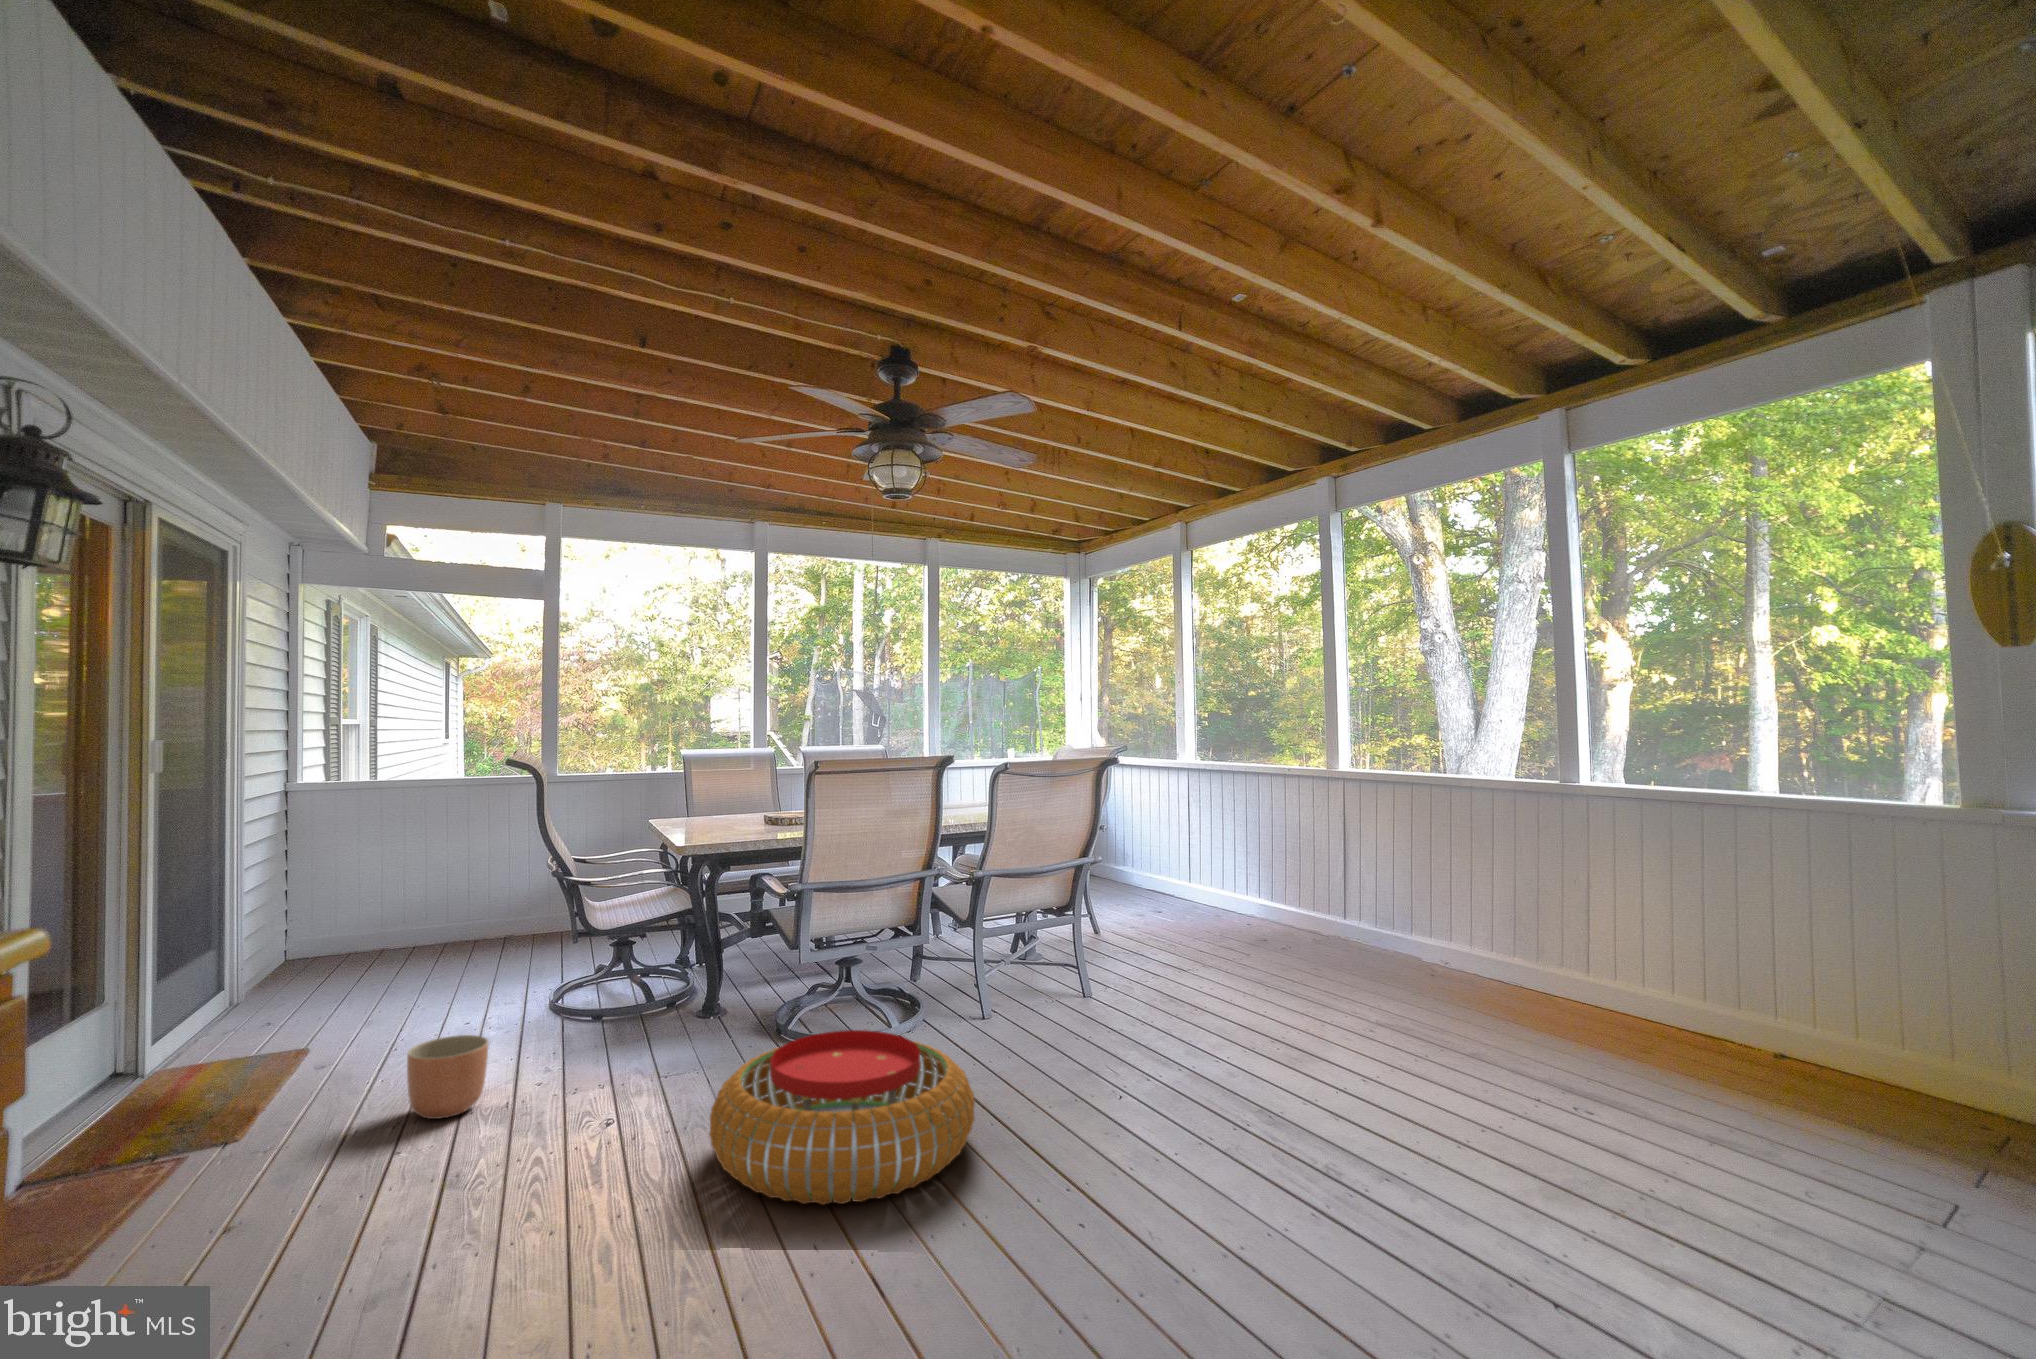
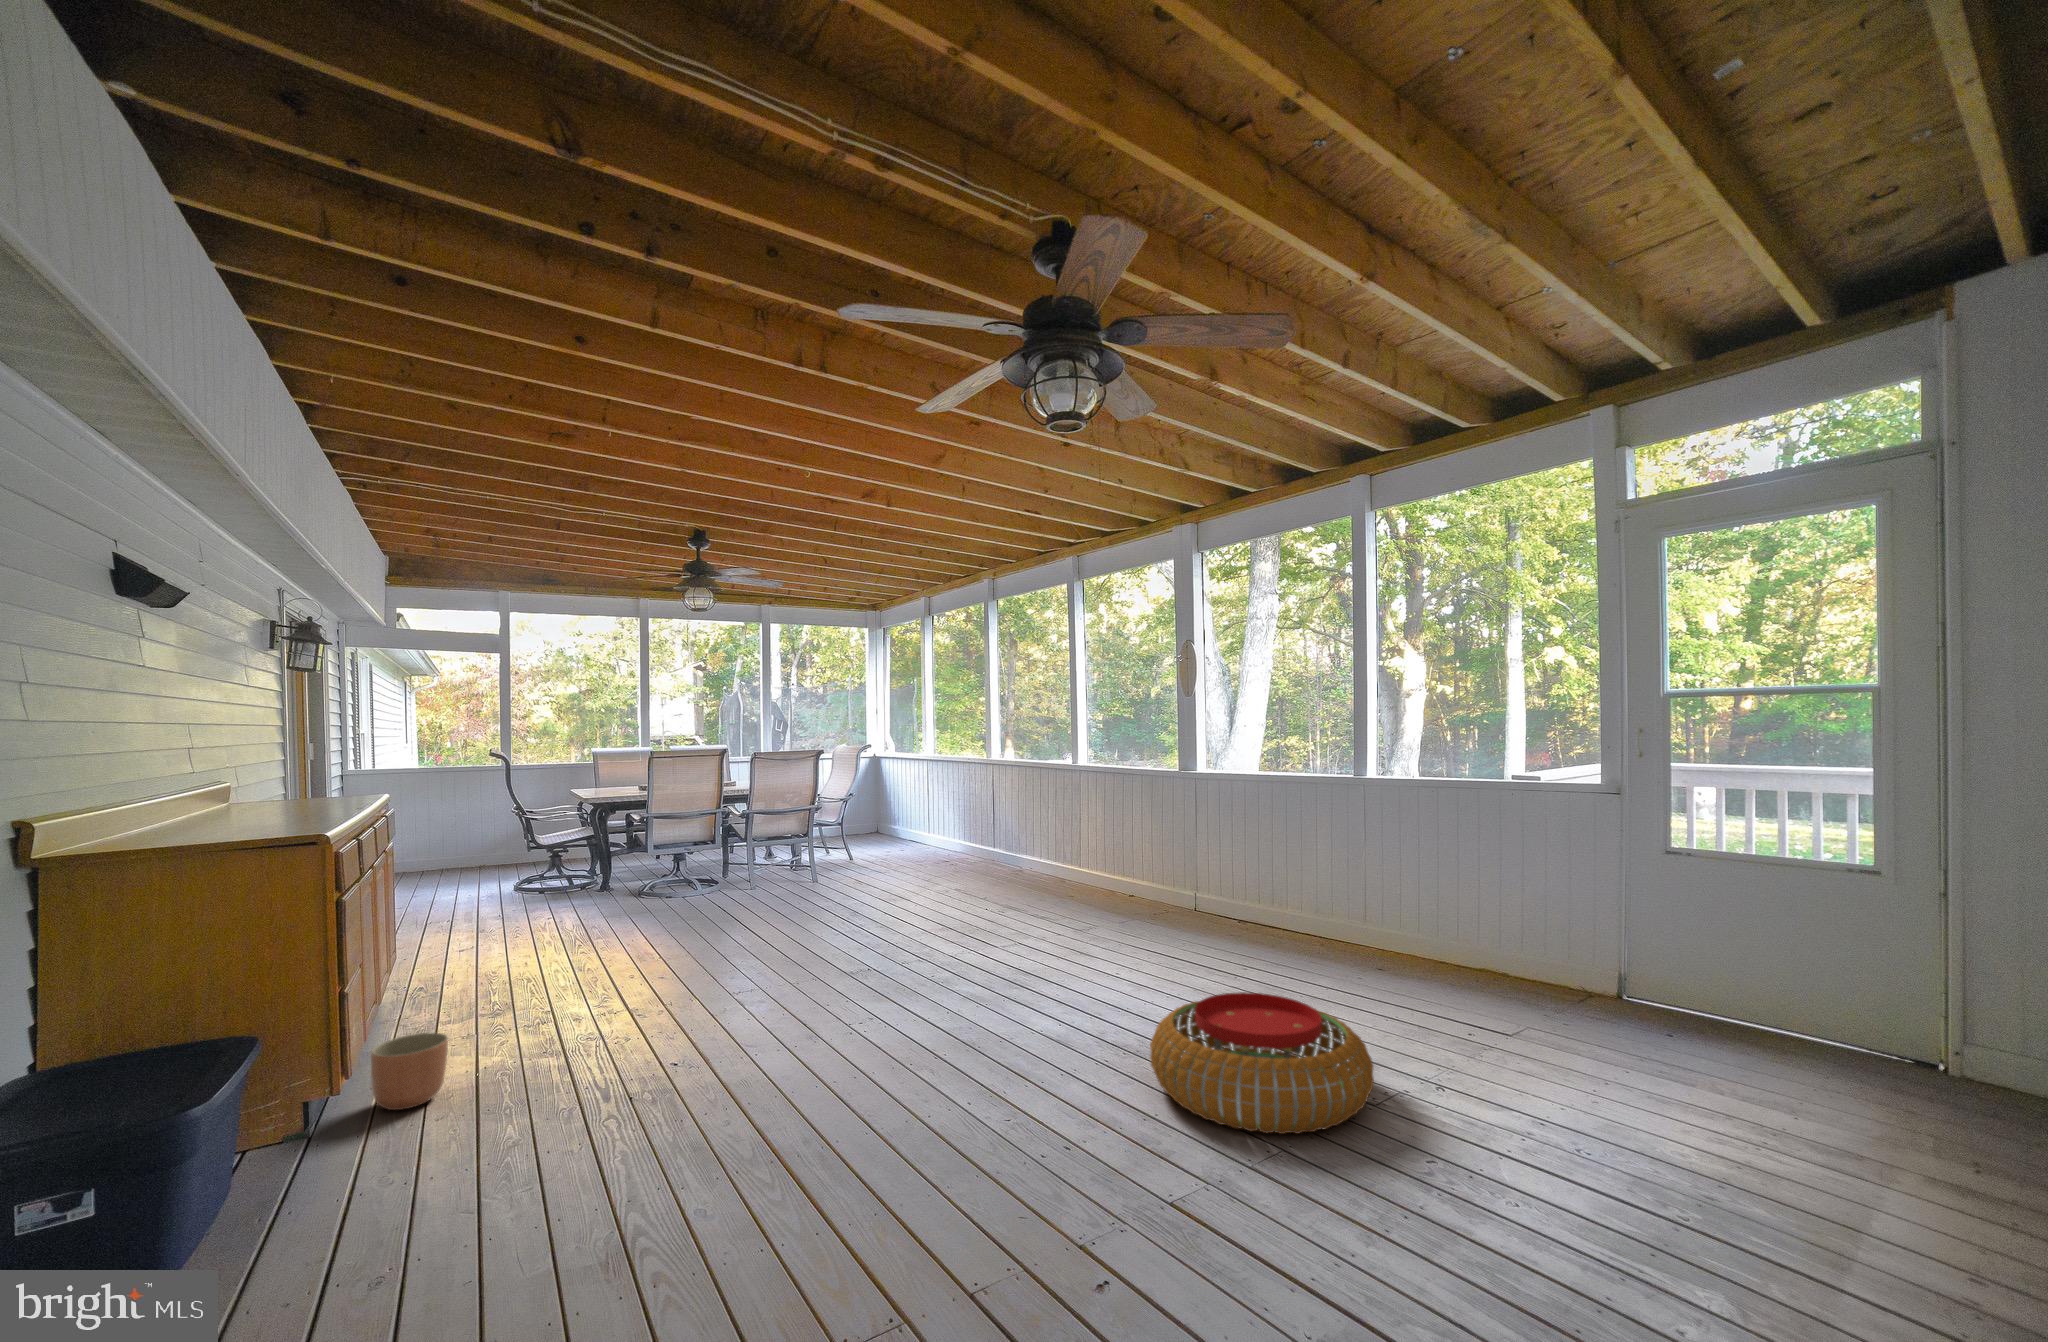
pouf: present [709,1030,975,1205] -> present [1150,992,1374,1134]

